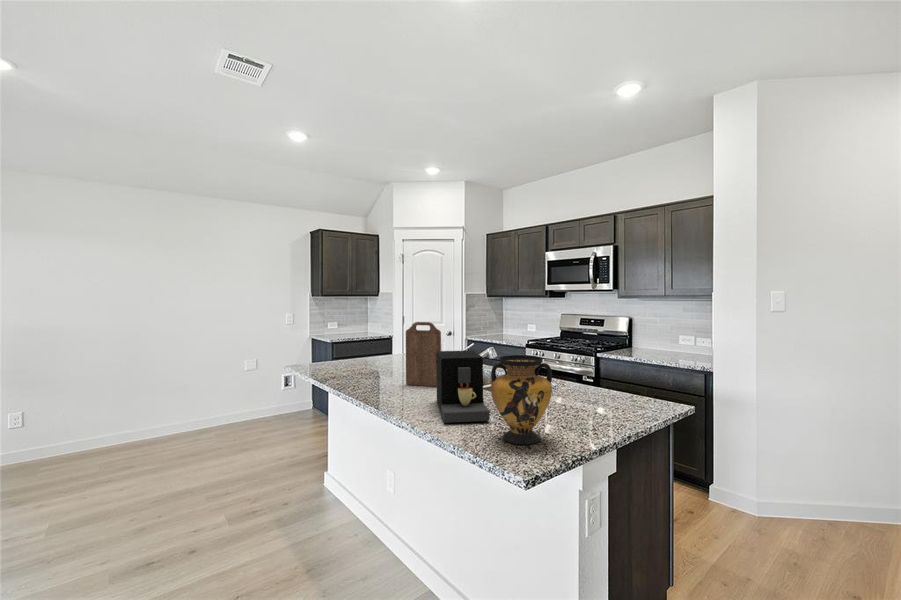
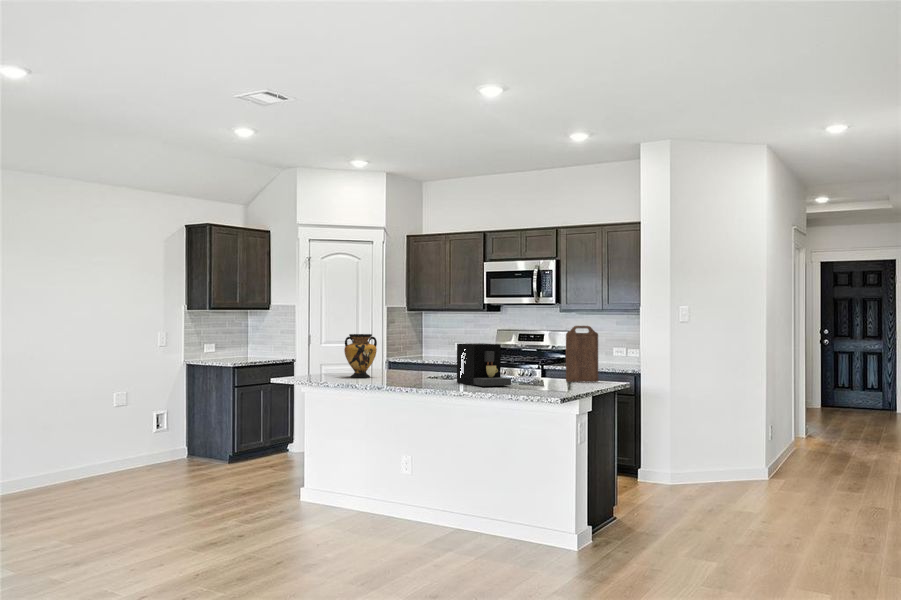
cutting board: present [406,322,441,386] -> present [566,326,598,382]
vase: present [491,355,552,445] -> present [344,334,377,378]

